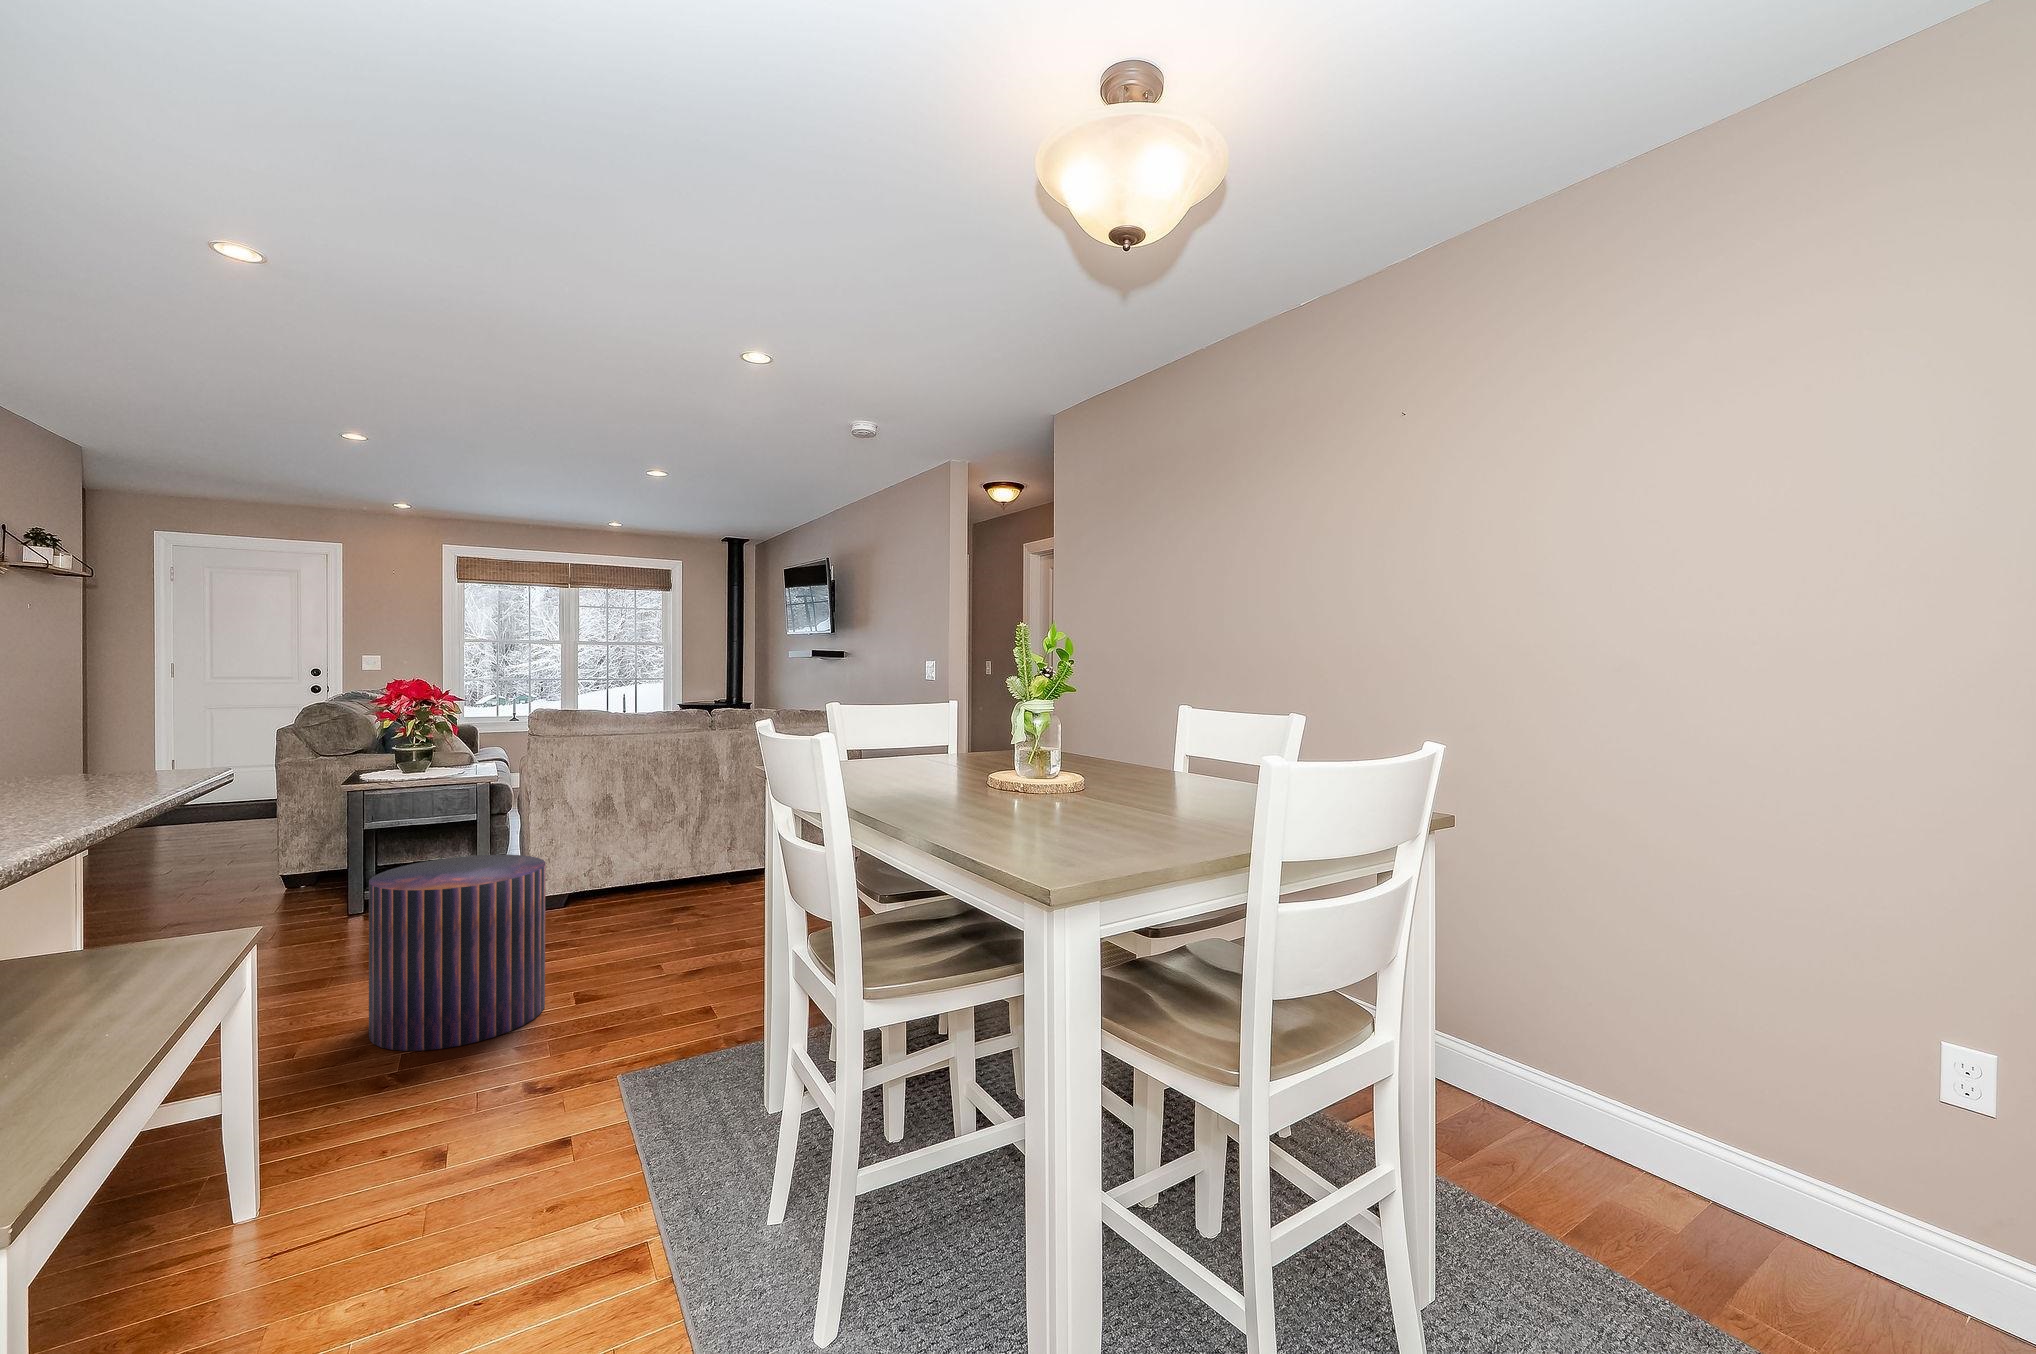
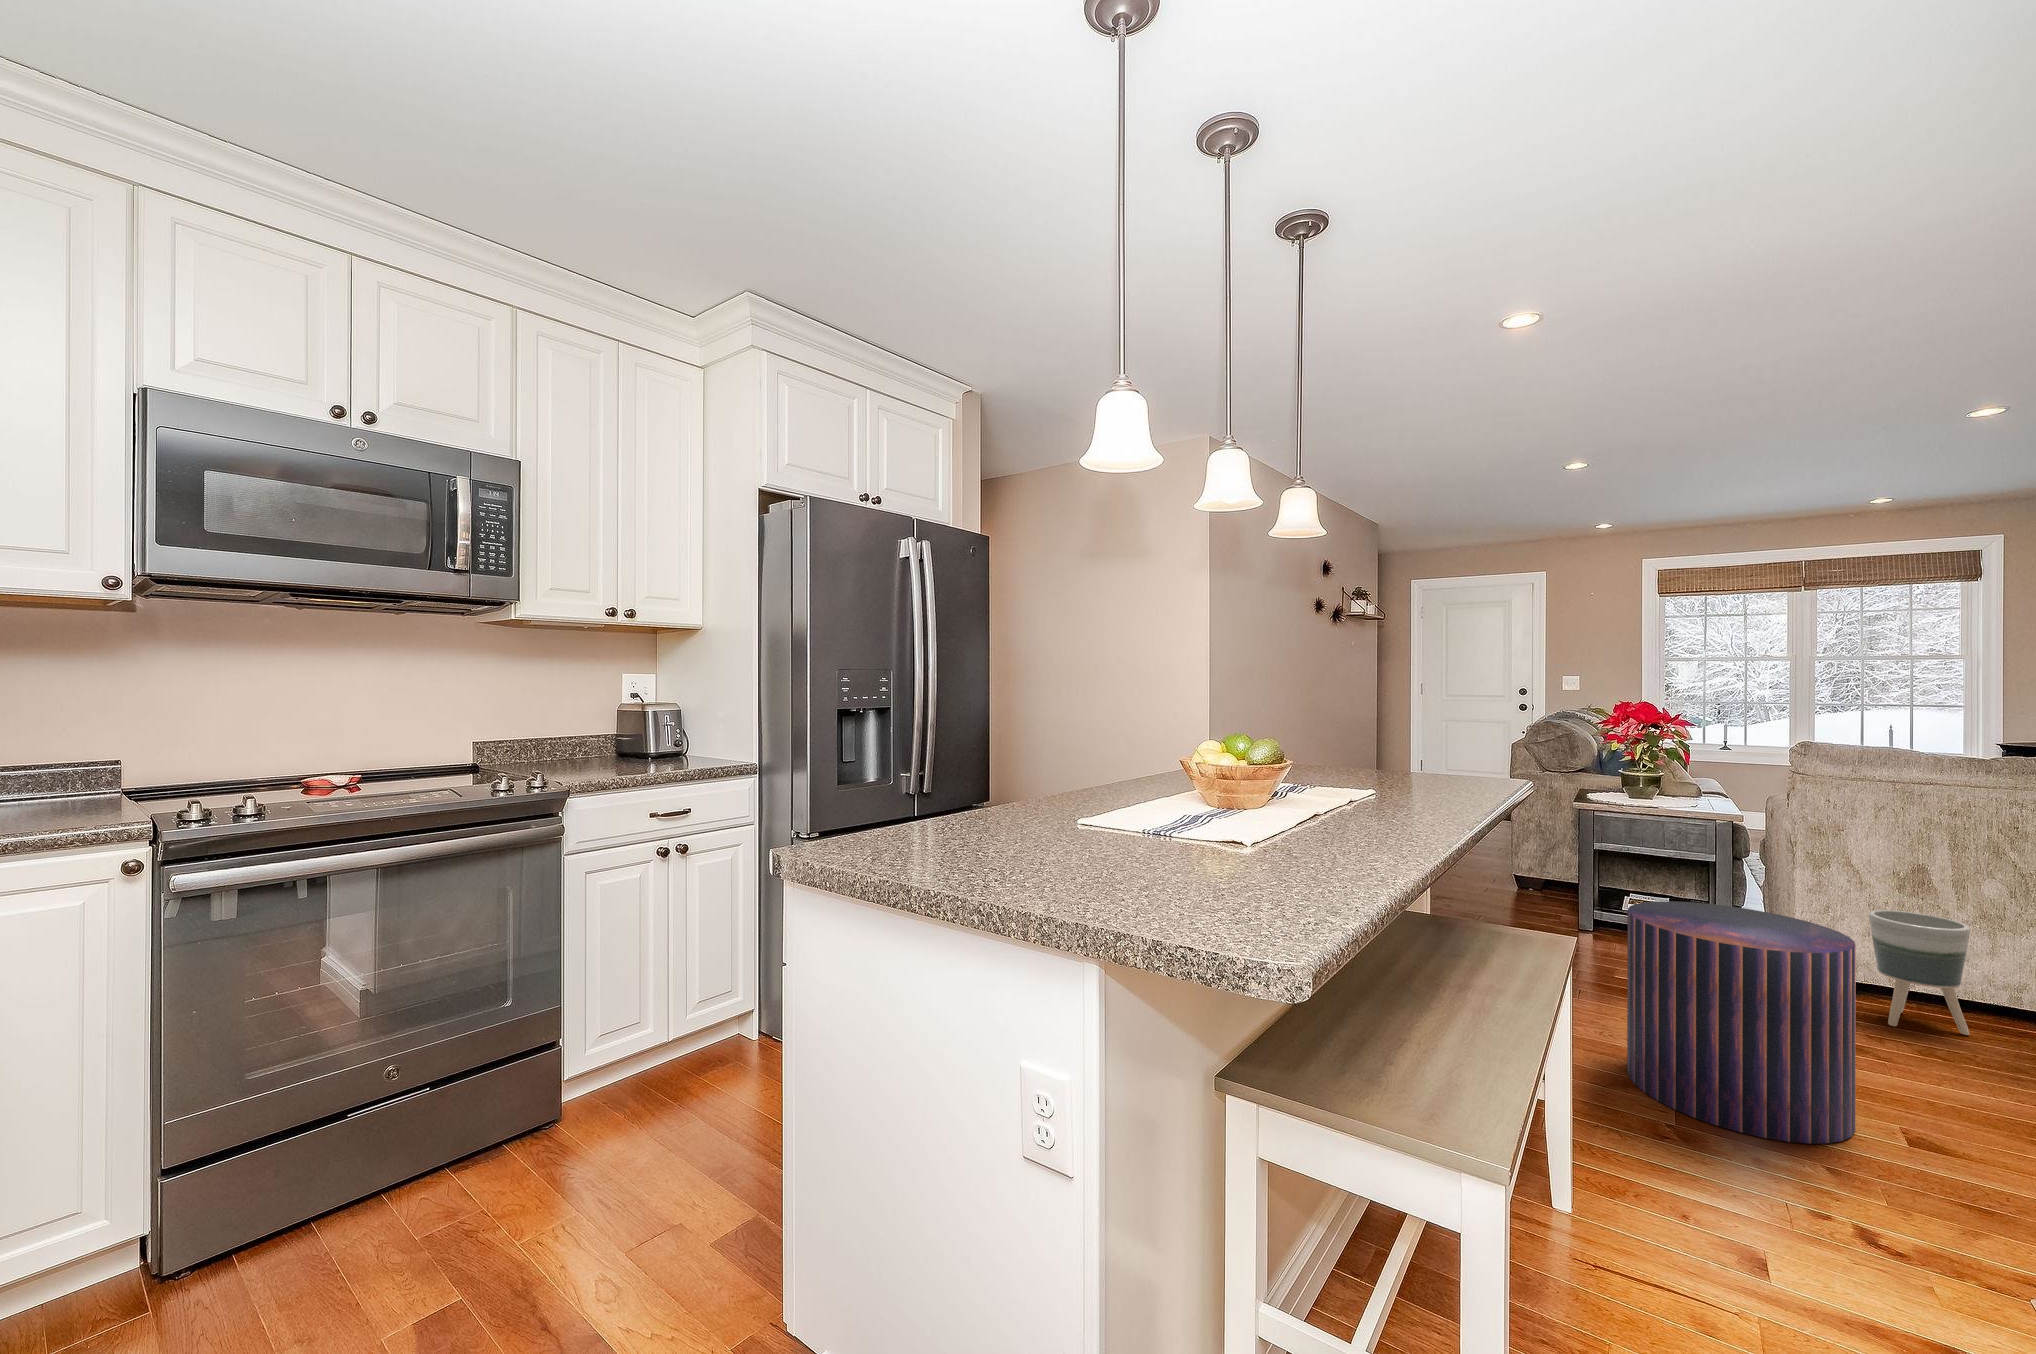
planter: none [575,832,631,921] -> present [1869,910,1970,1035]

